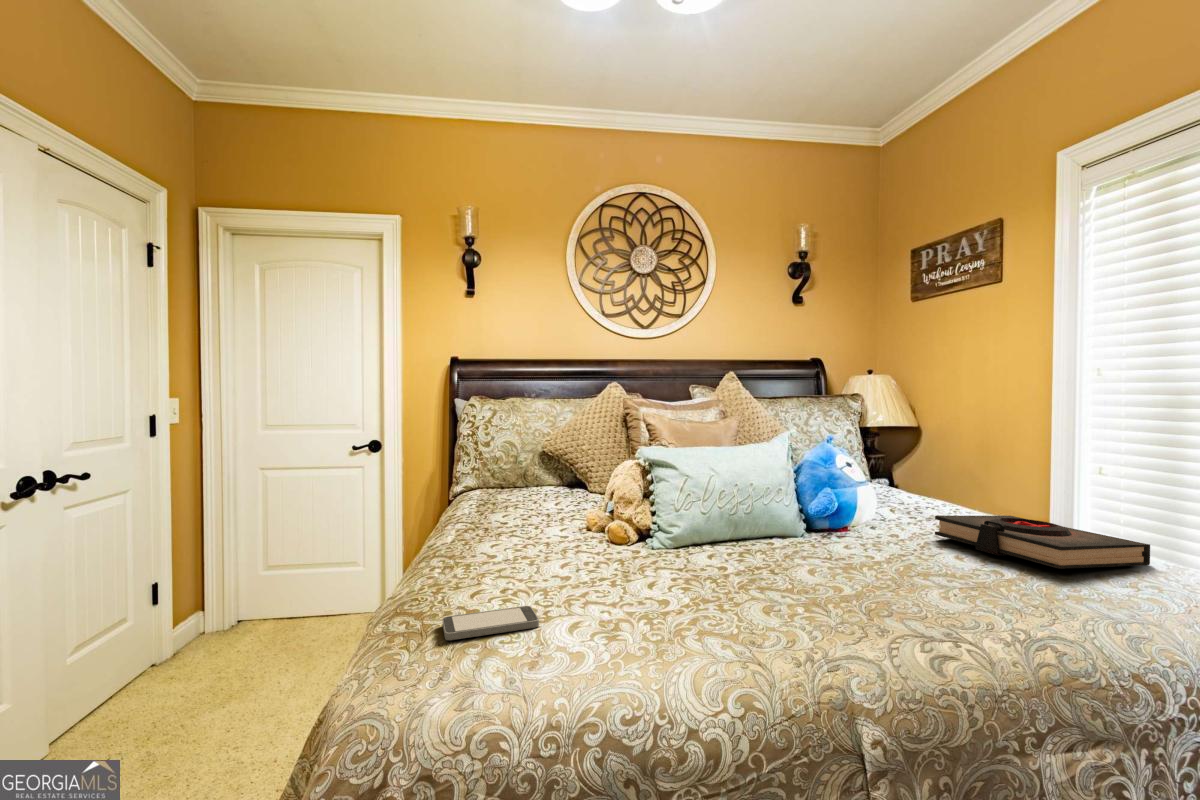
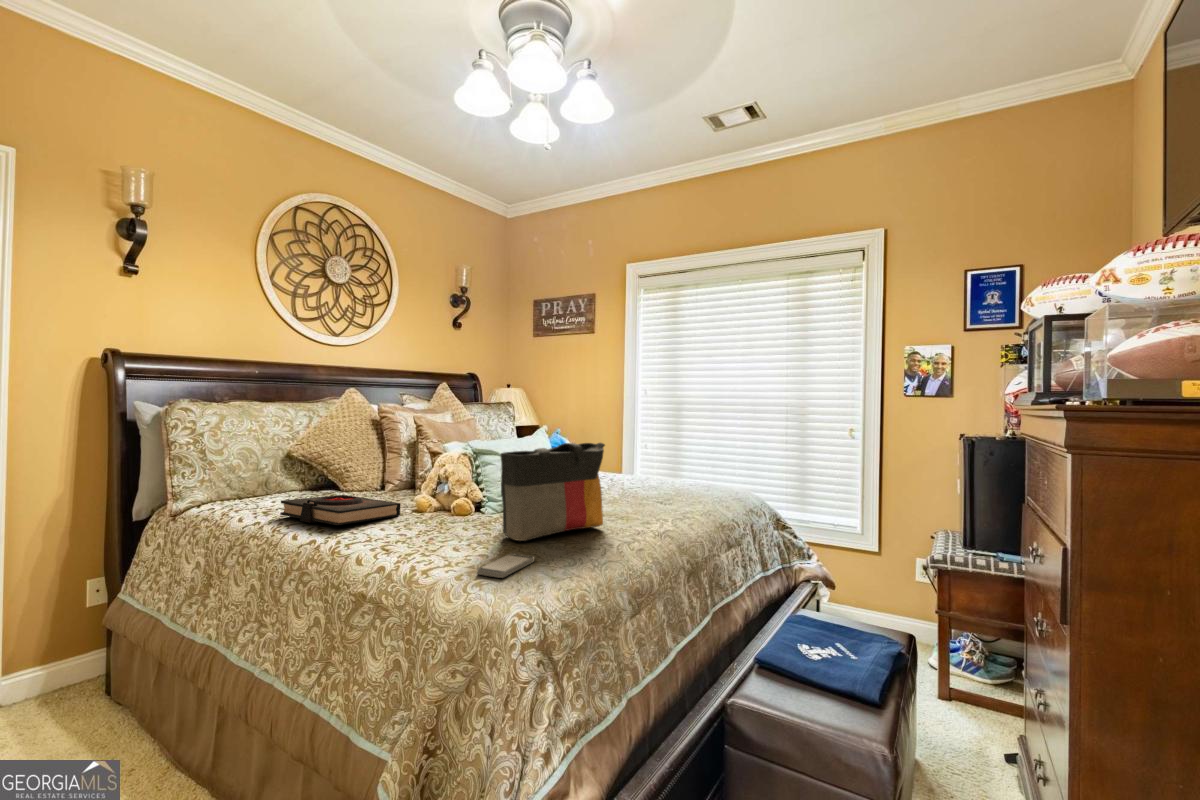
tote bag: none [563,448,748,594] -> present [500,443,605,541]
book: present [935,516,1150,569] -> present [280,495,400,525]

